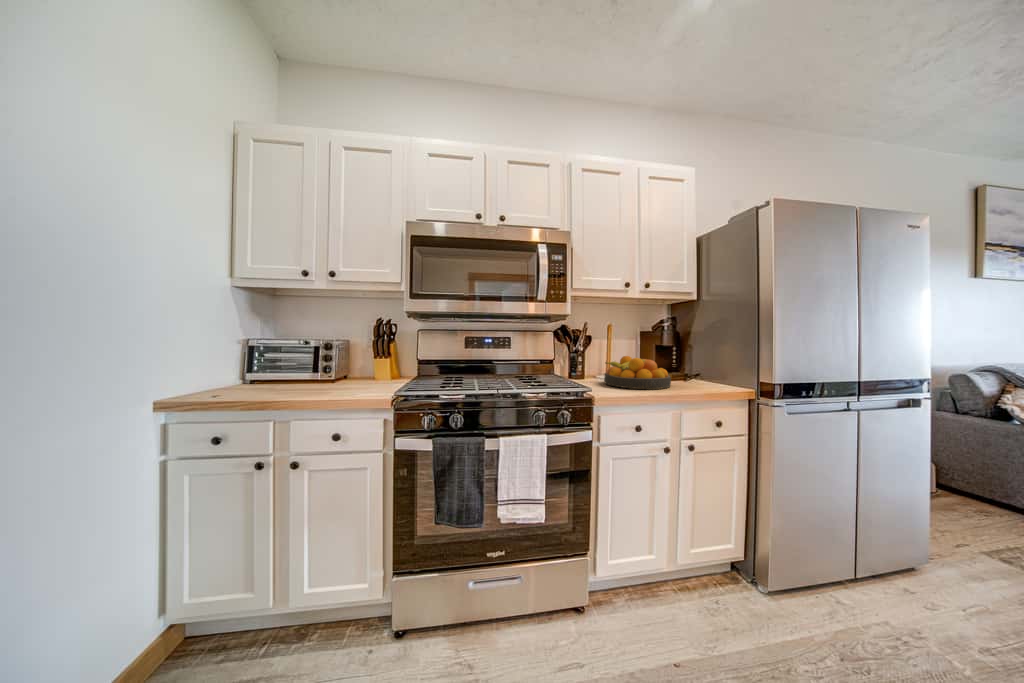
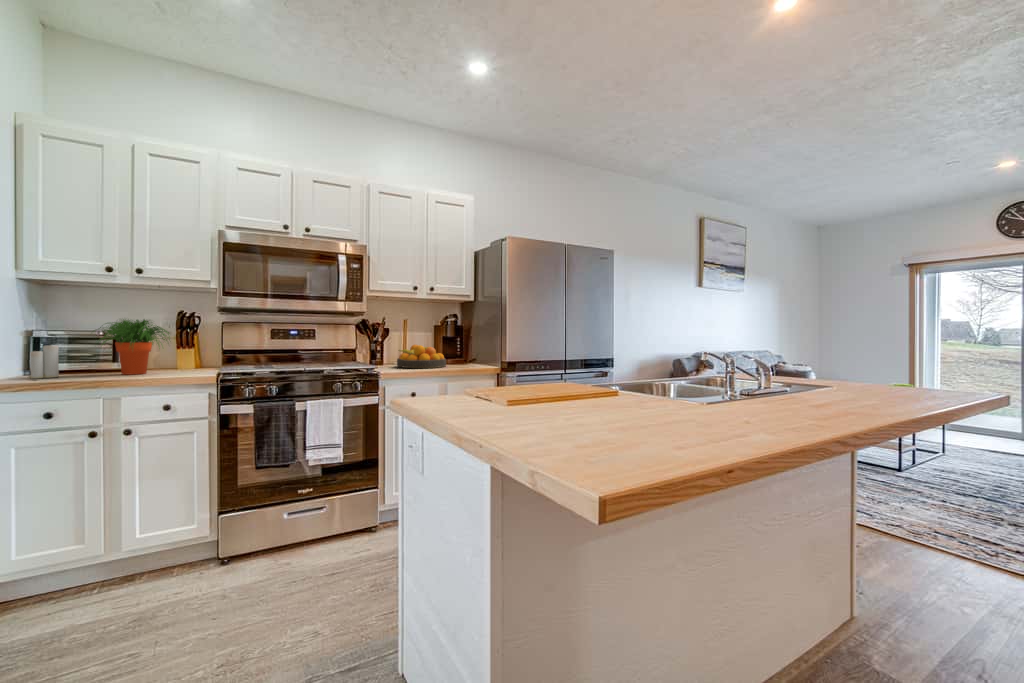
potted plant: none [279,325,361,390] -> present [99,319,170,375]
candle: none [223,352,257,392] -> present [28,345,59,378]

